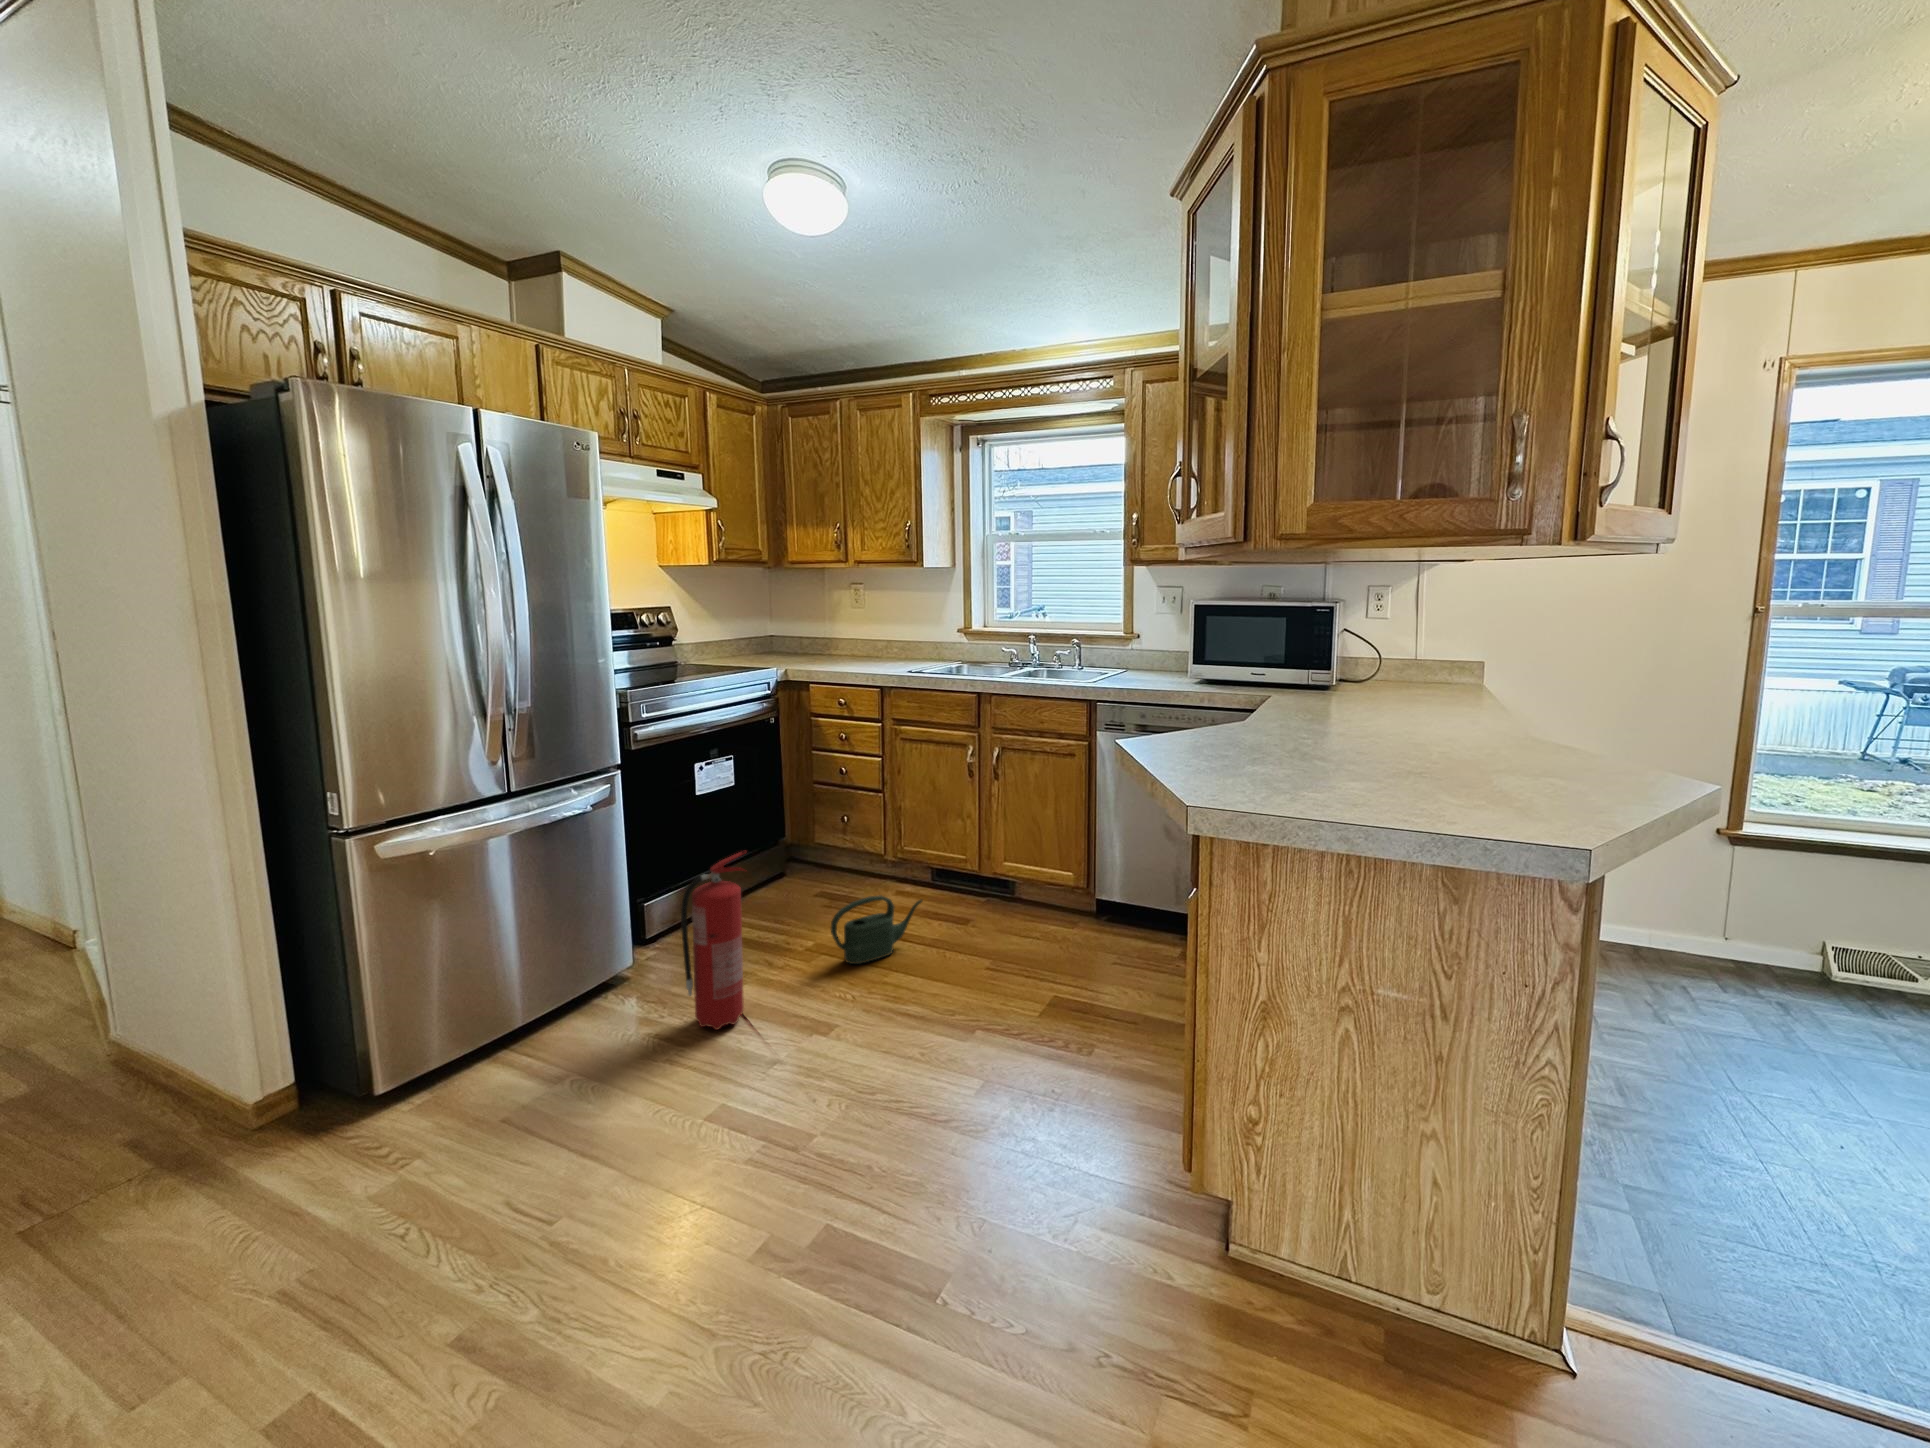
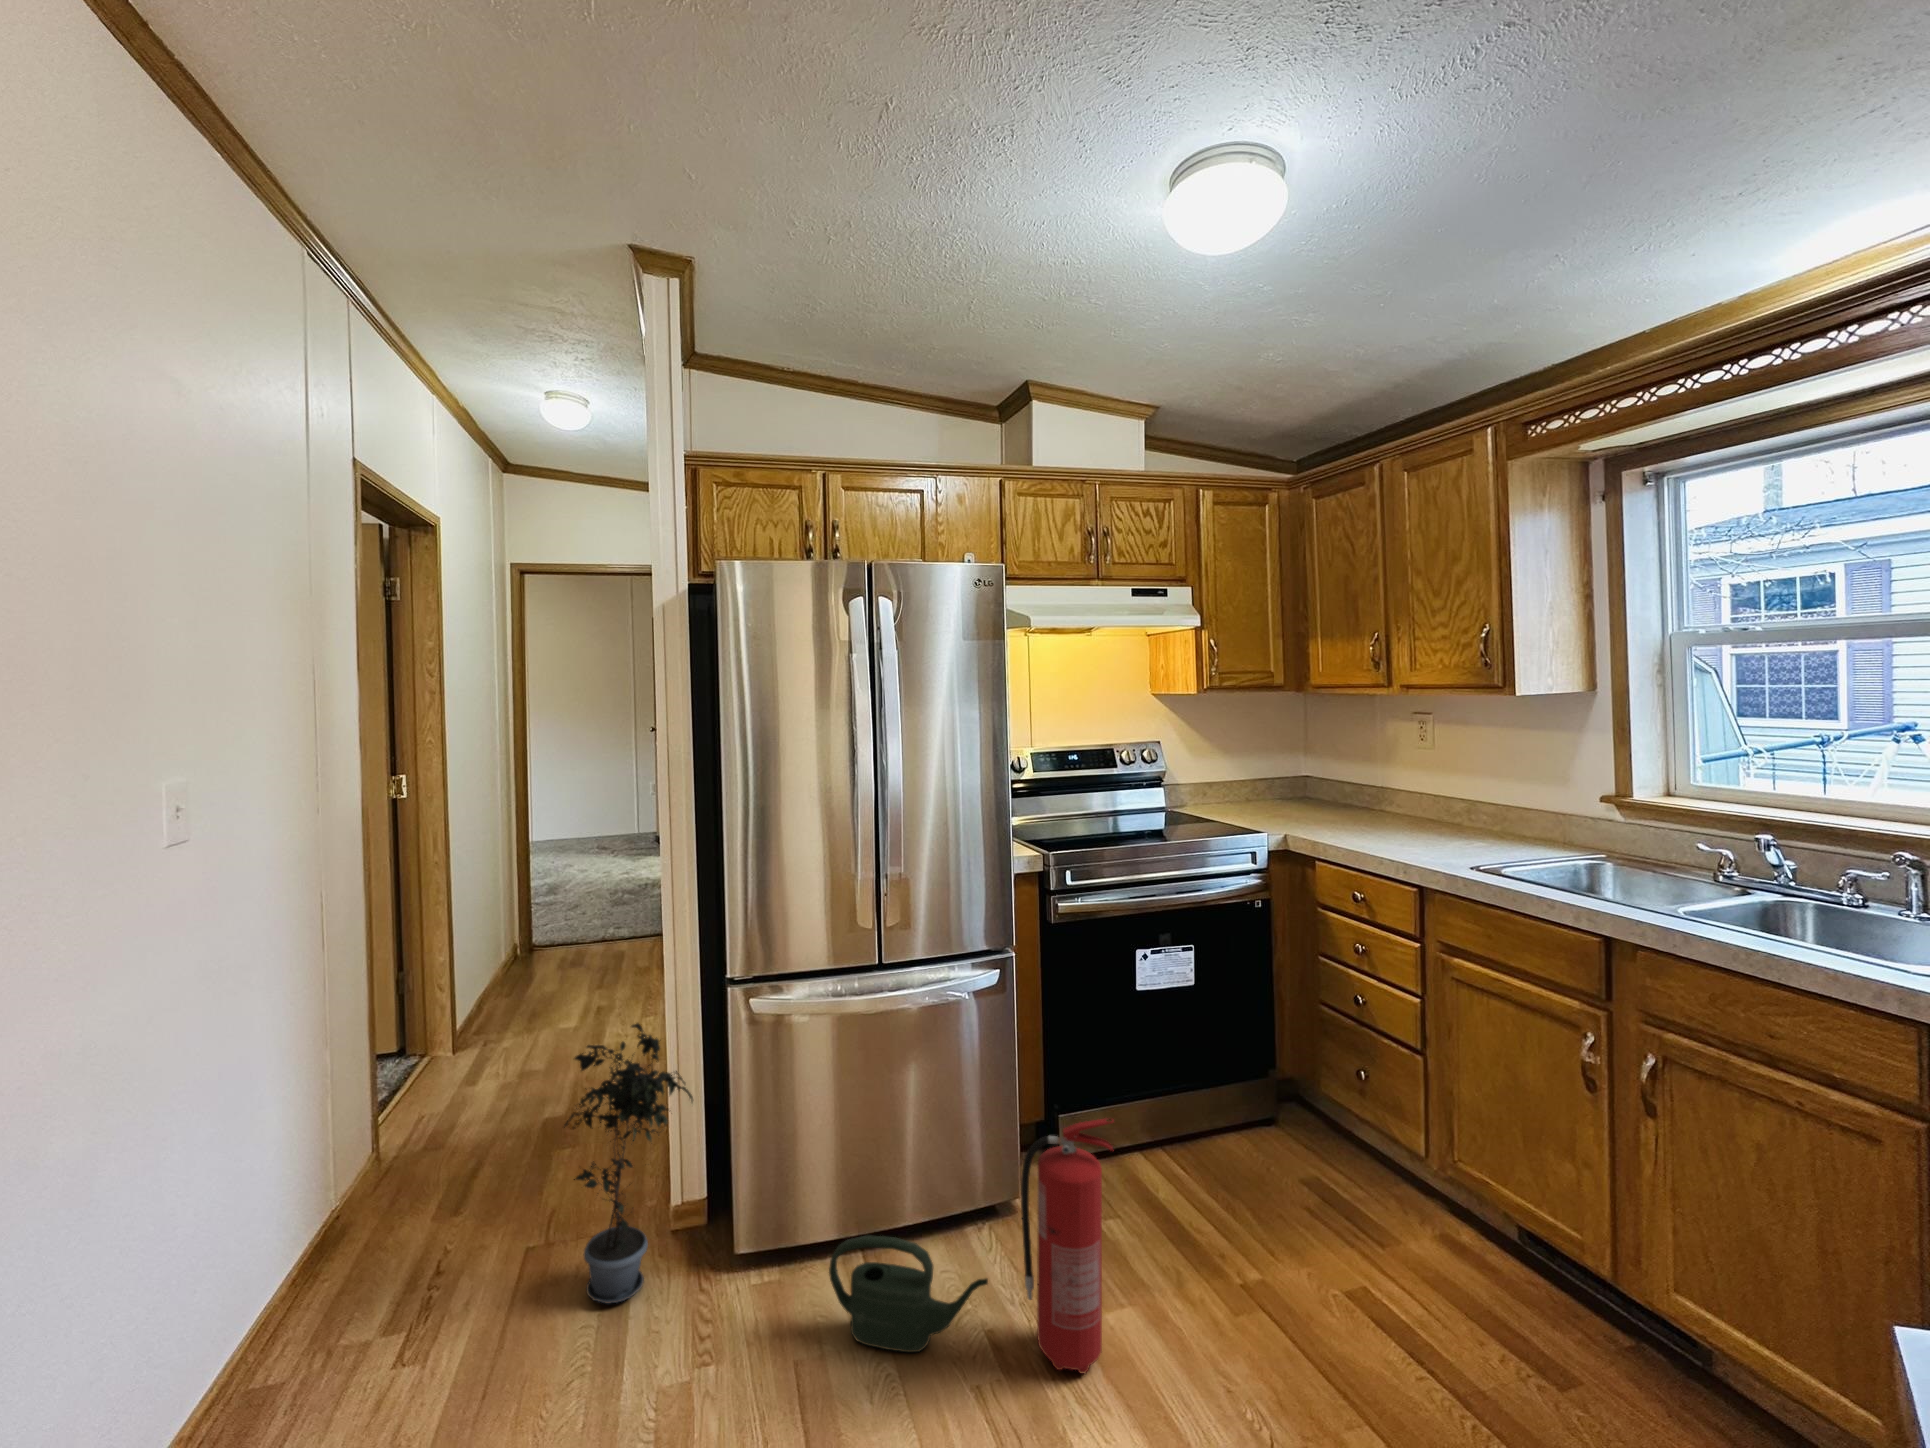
watering can: present [831,895,922,964] -> present [829,1235,988,1352]
potted plant: none [100,902,339,1200] -> present [564,1023,693,1303]

